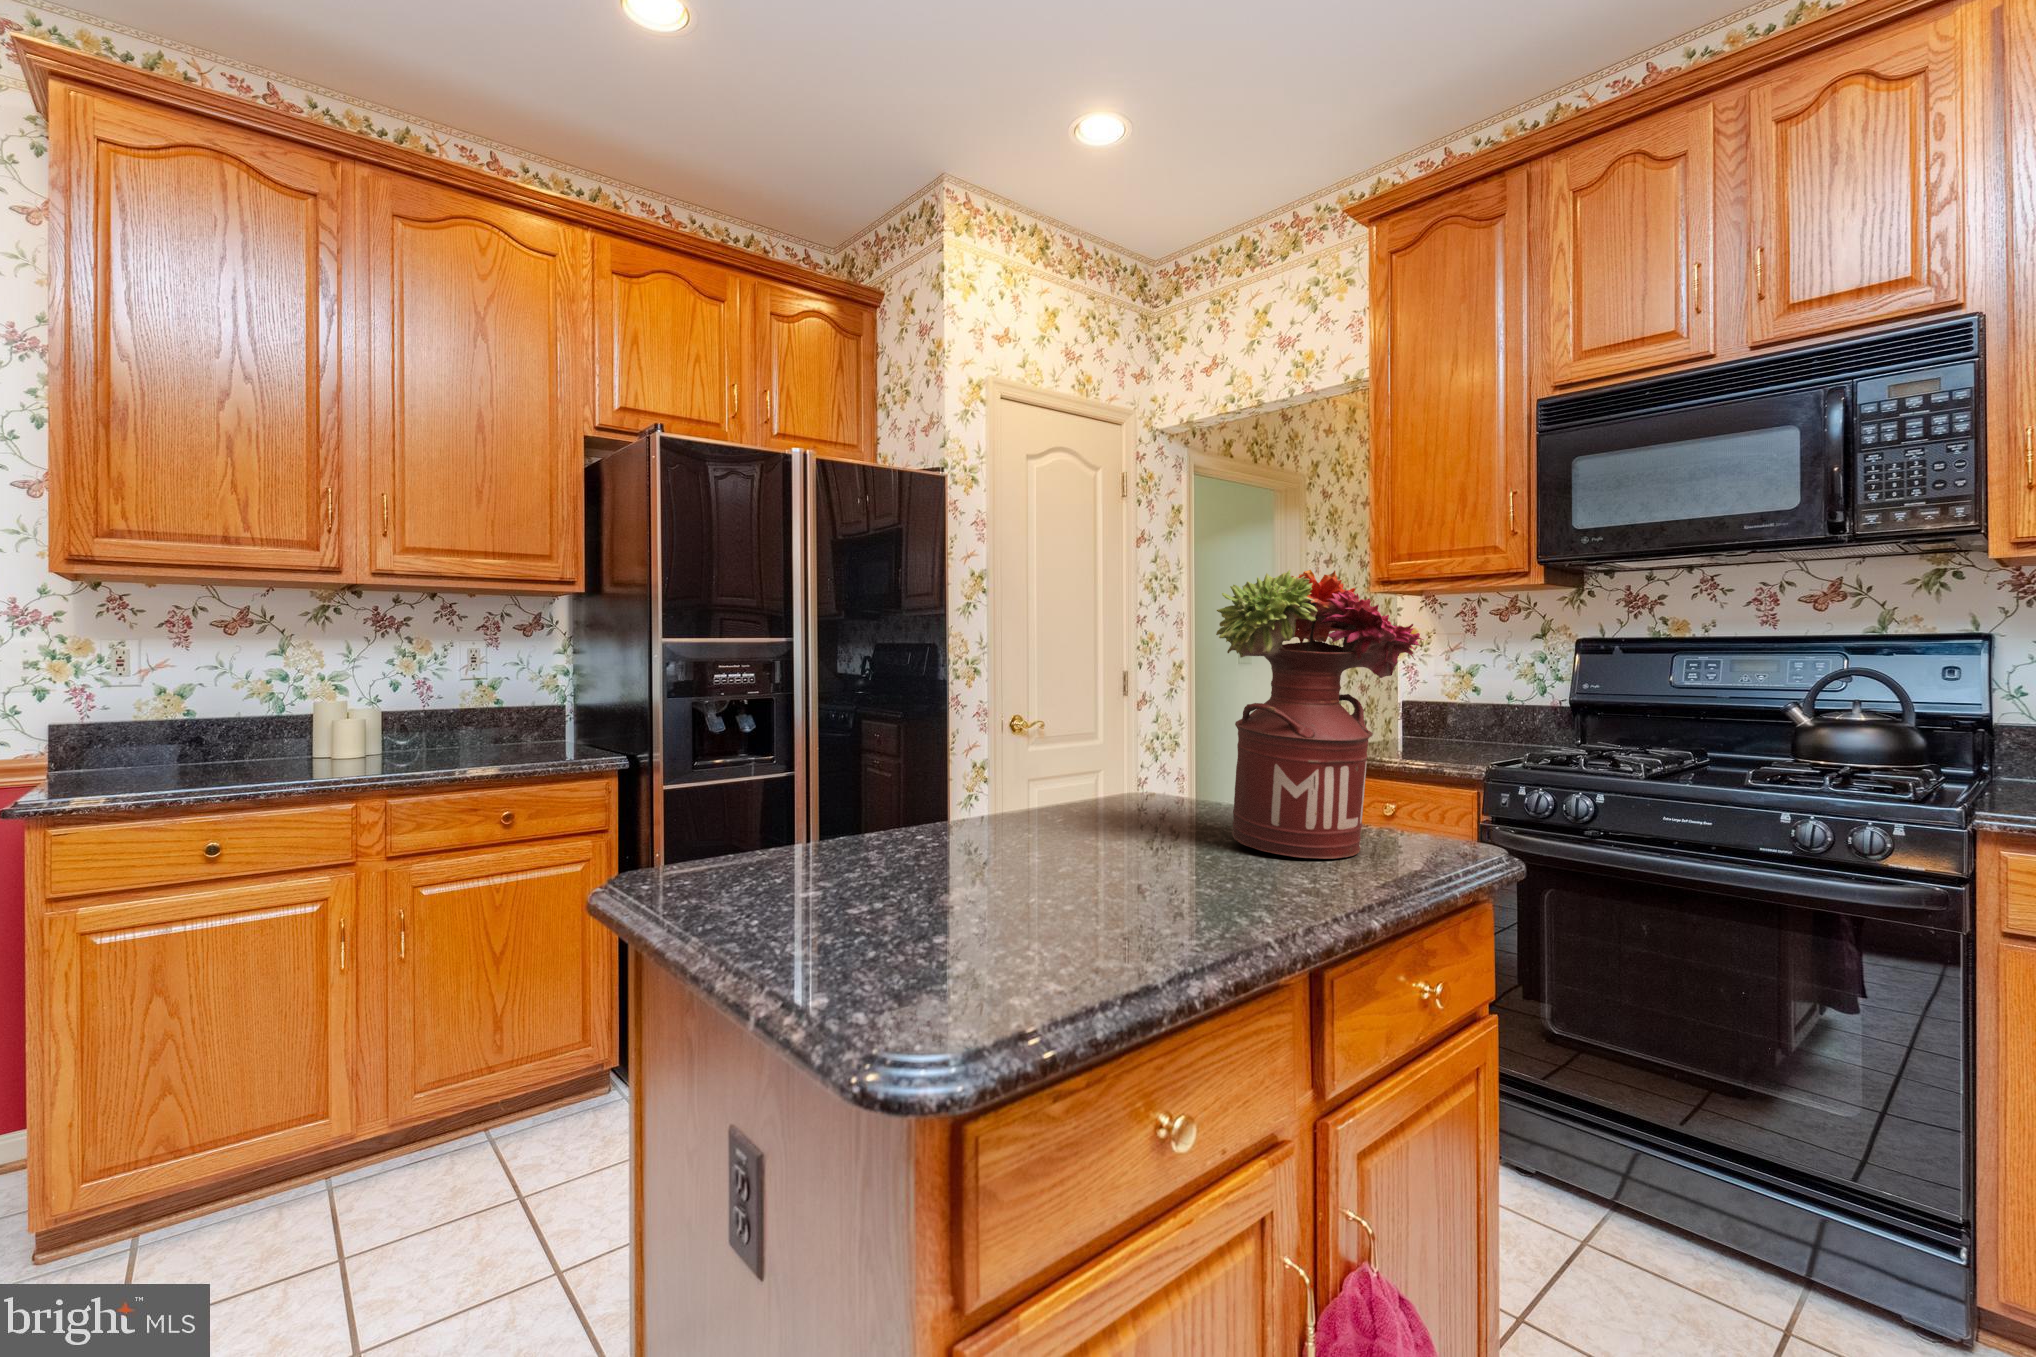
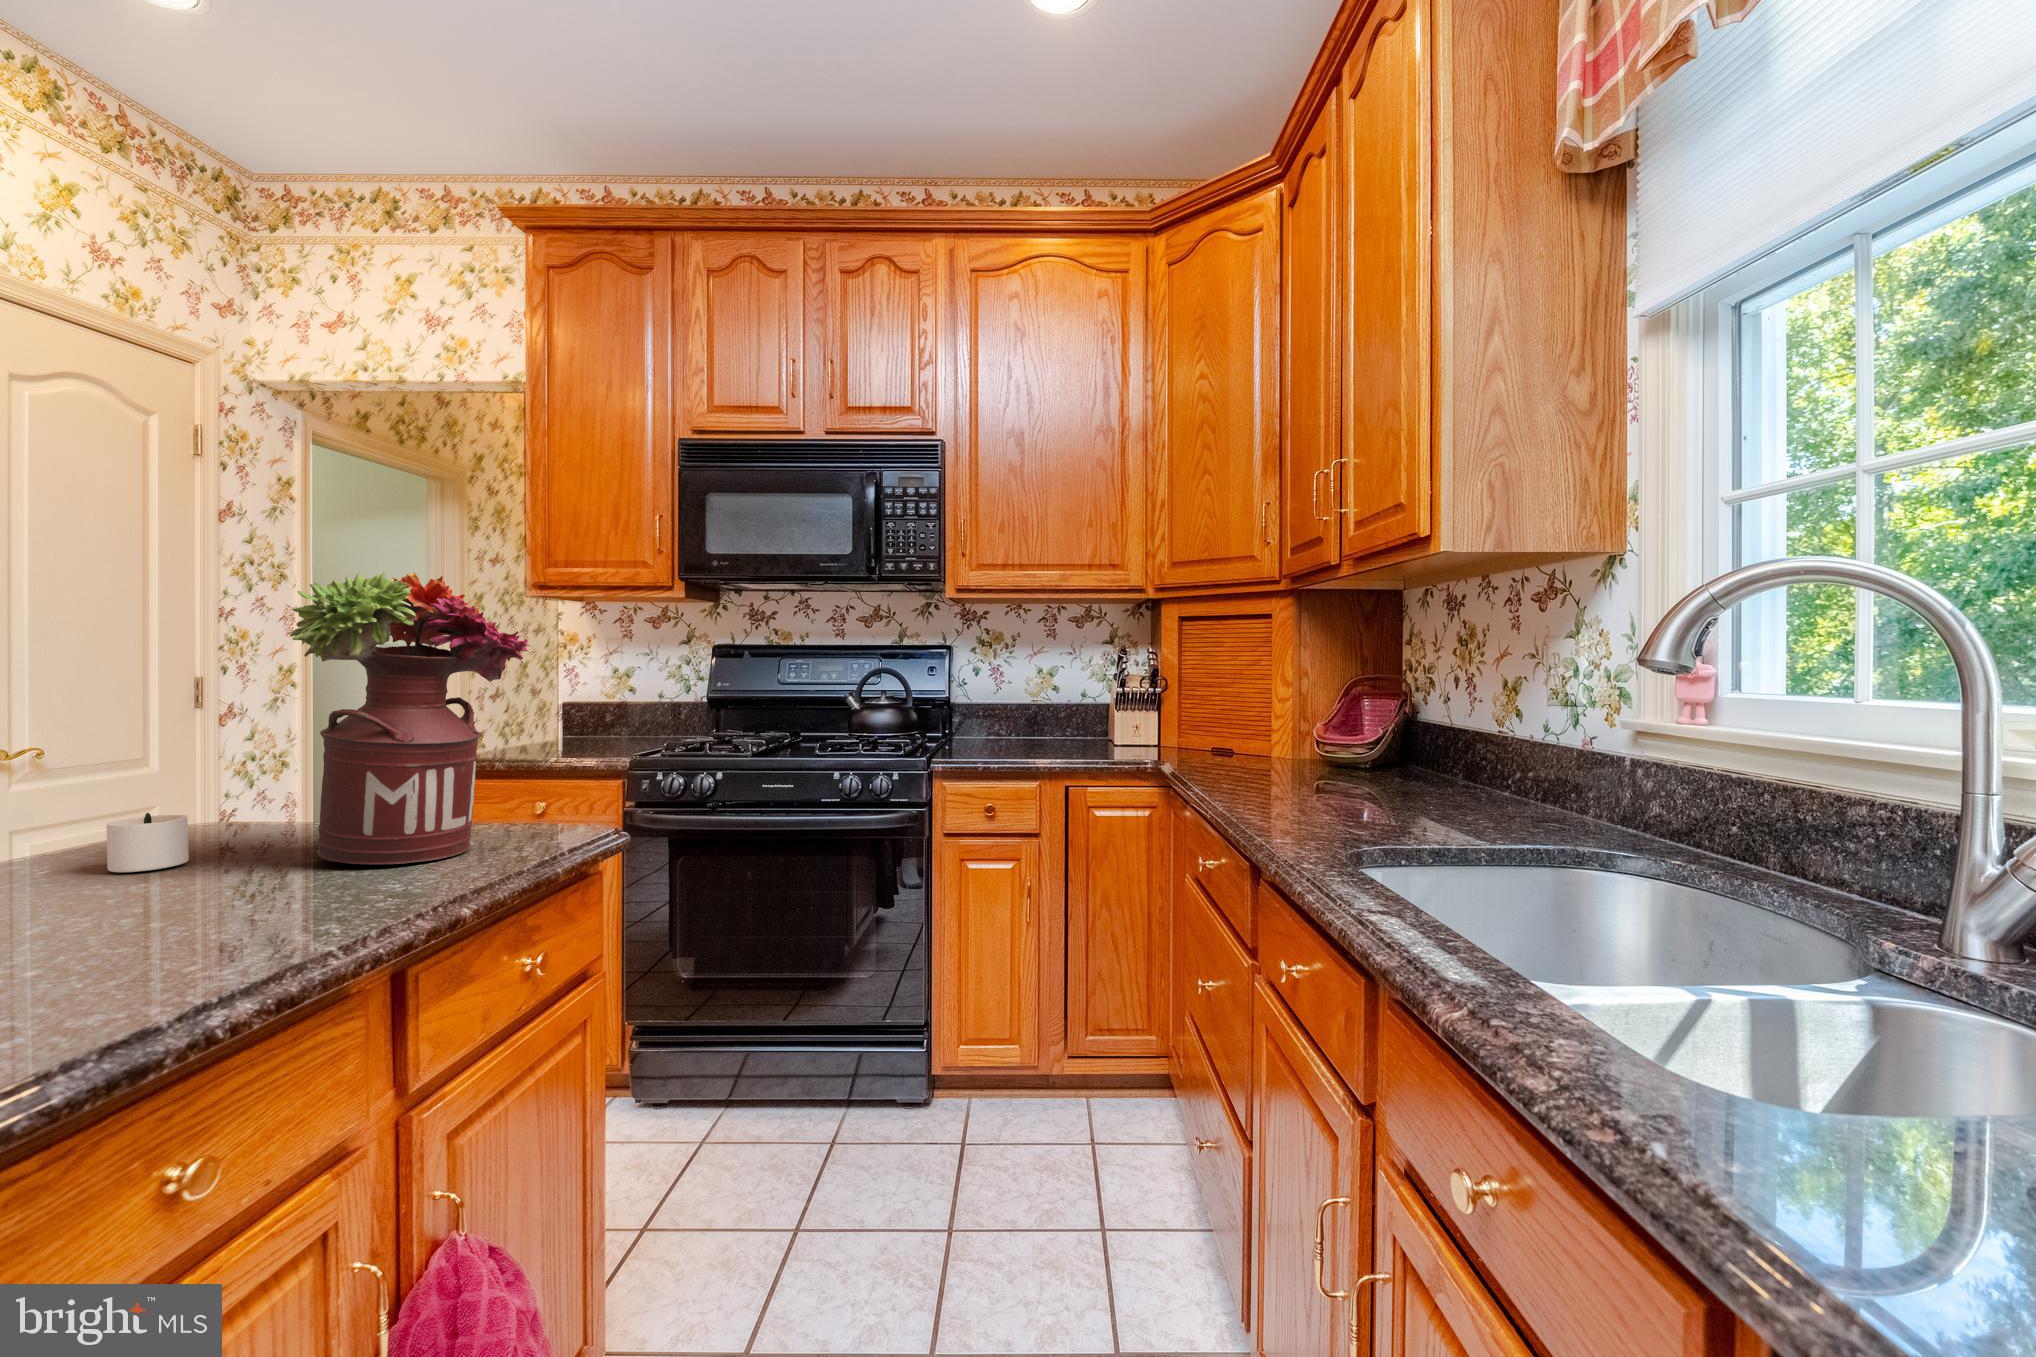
candle: none [1093,783,1158,831] -> present [106,813,189,872]

